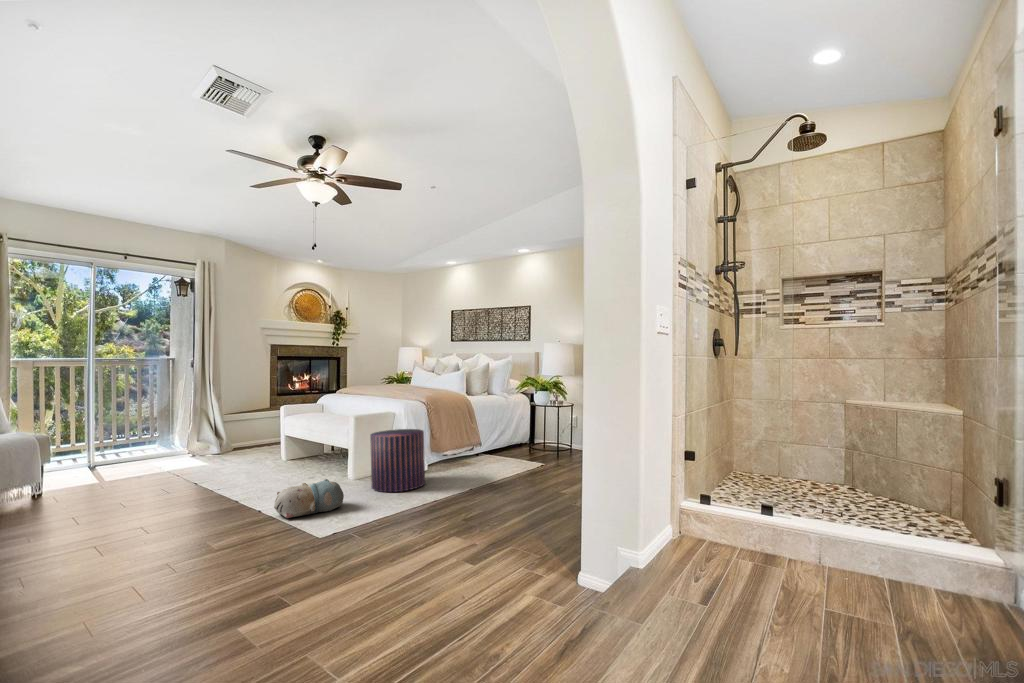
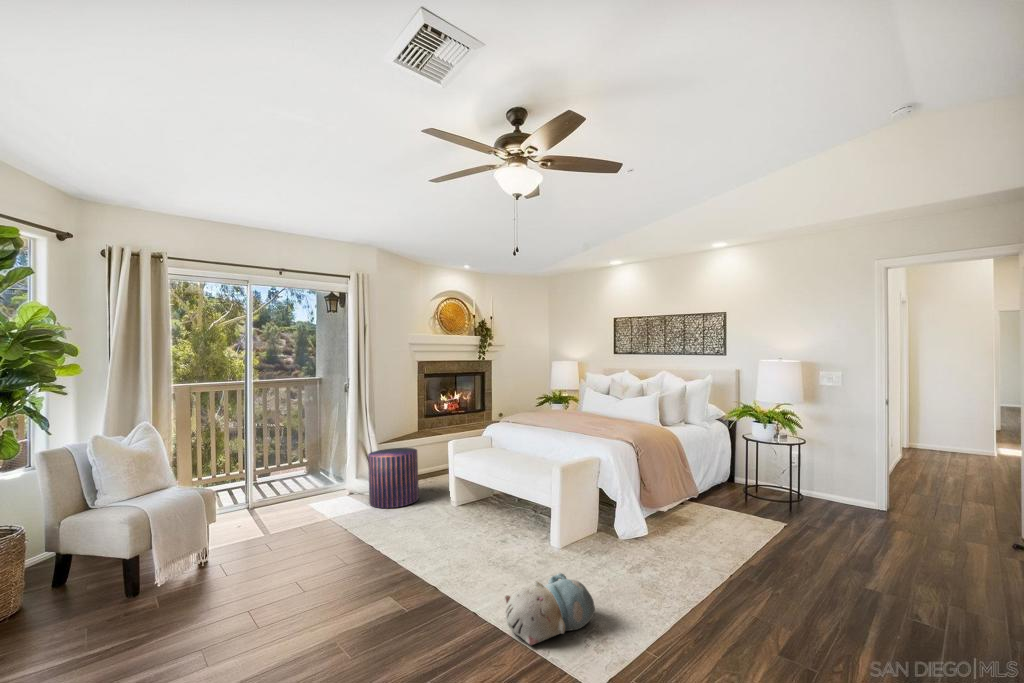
pouf: present [370,429,425,492] -> present [368,448,419,508]

